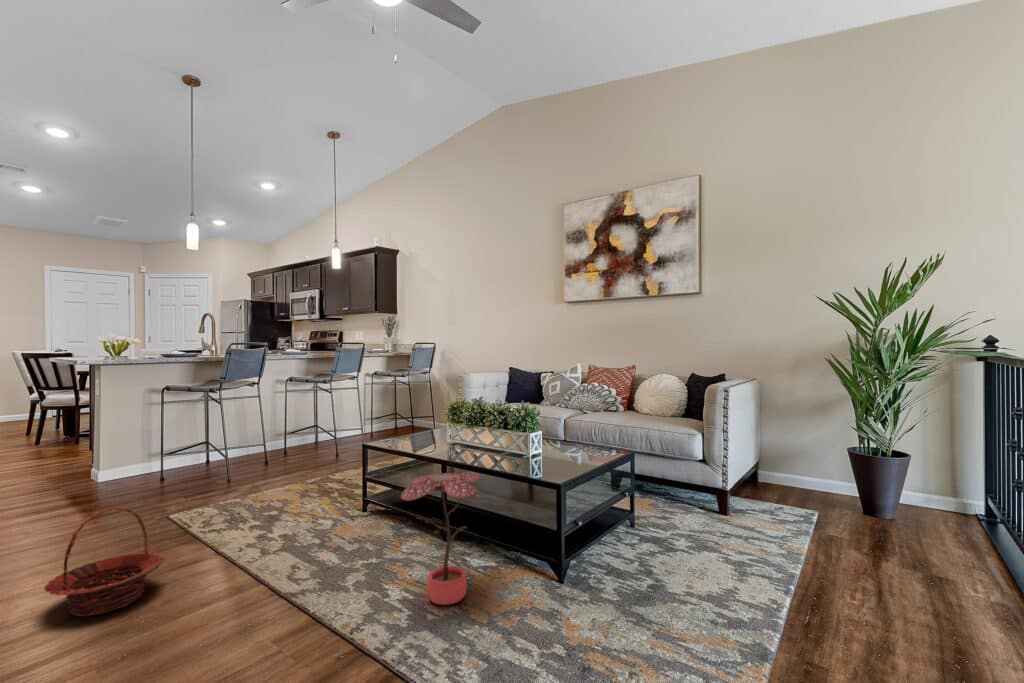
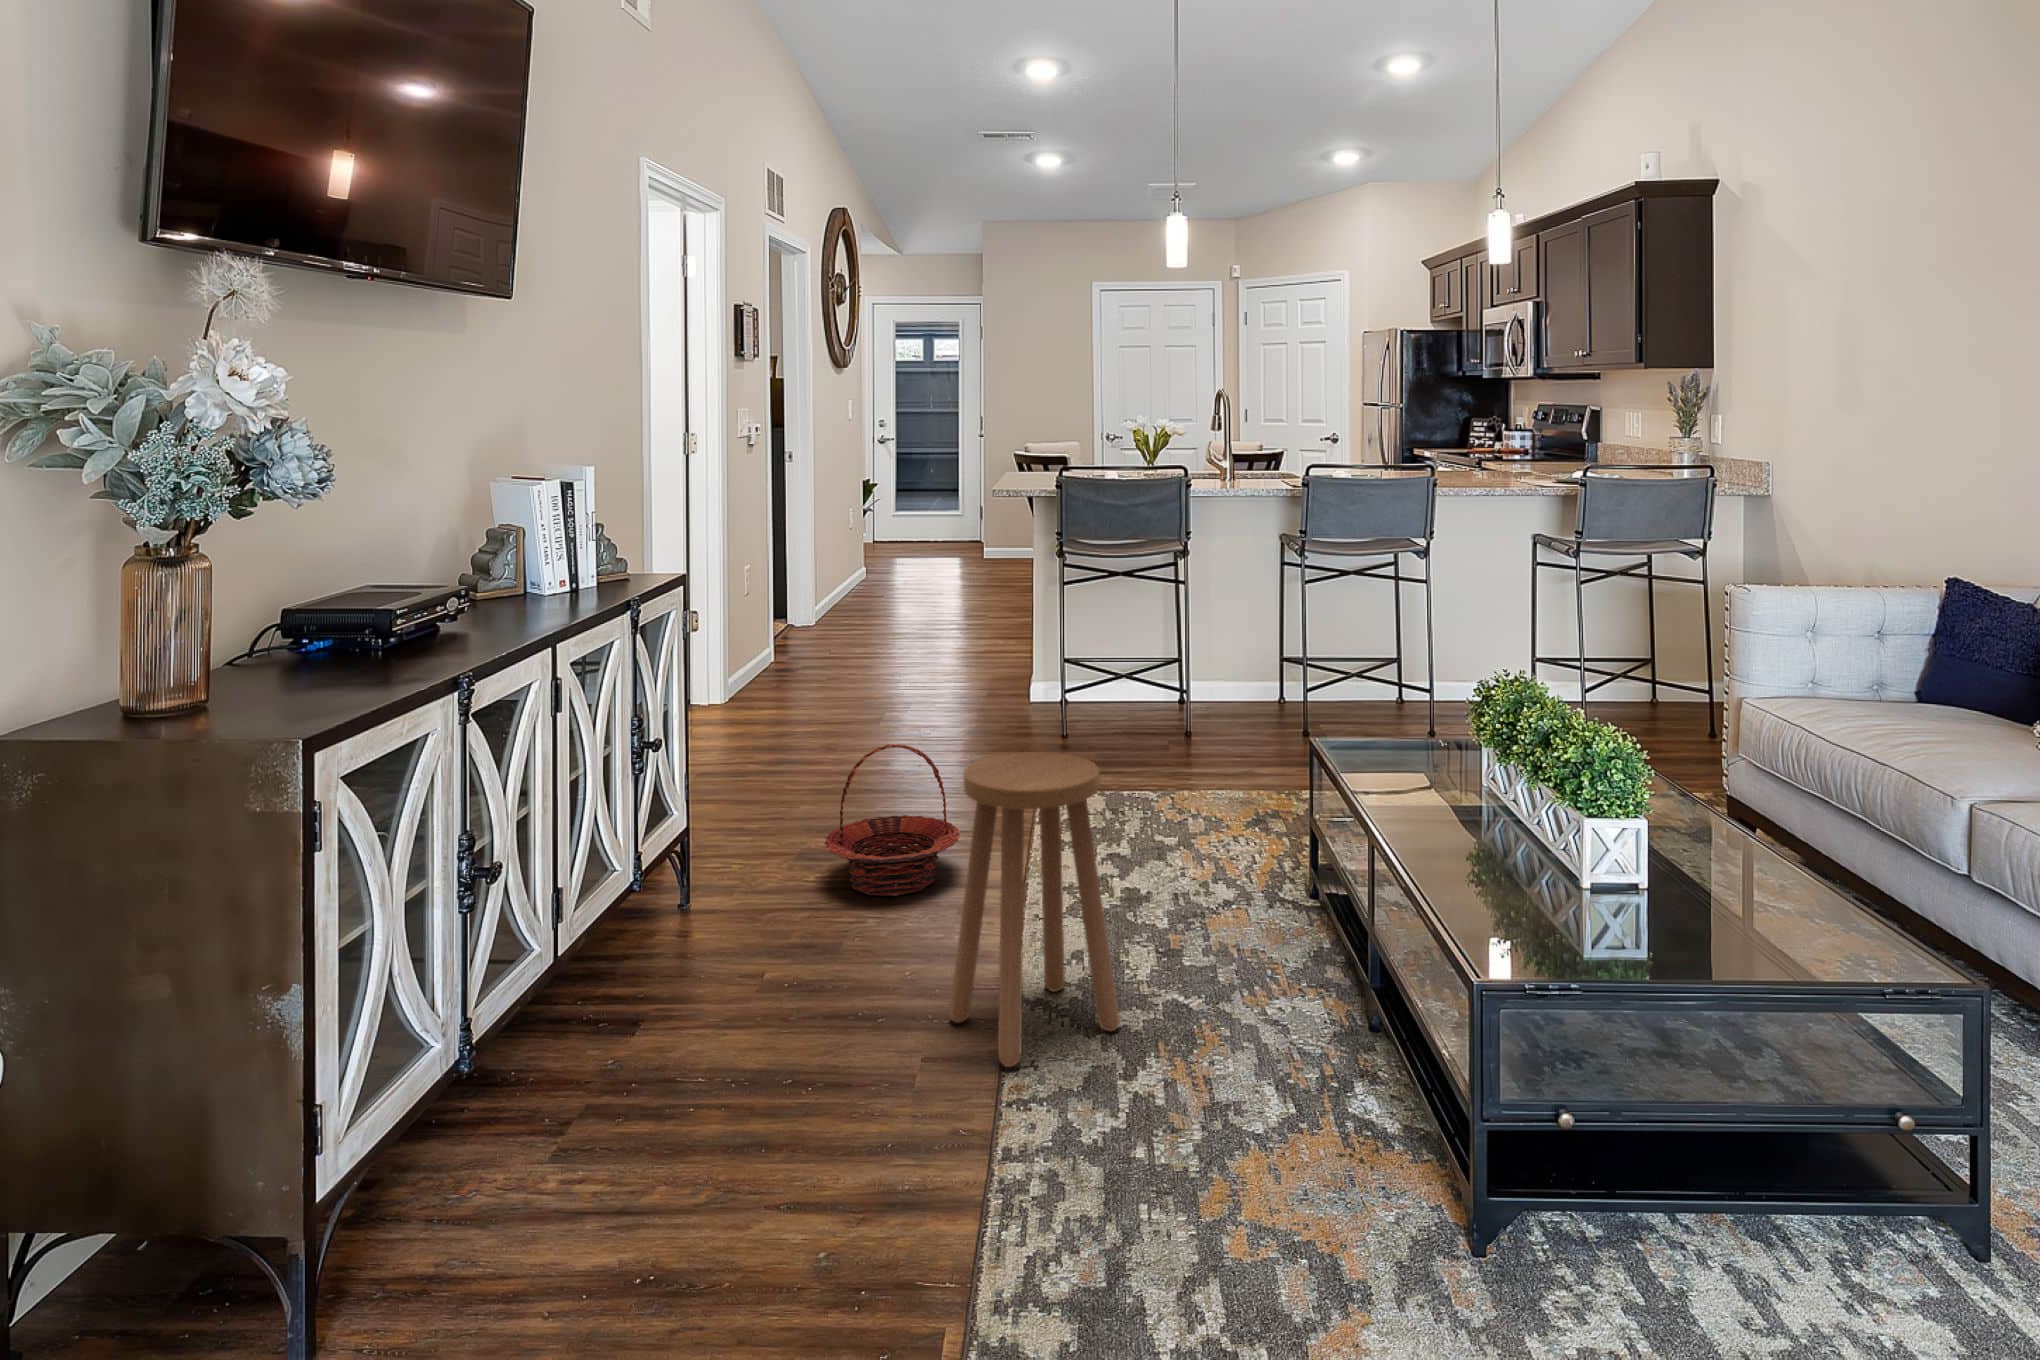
stool: none [261,464,356,632] -> present [949,752,1120,1067]
potted plant: present [401,472,480,605] -> none [1121,841,1330,1148]

